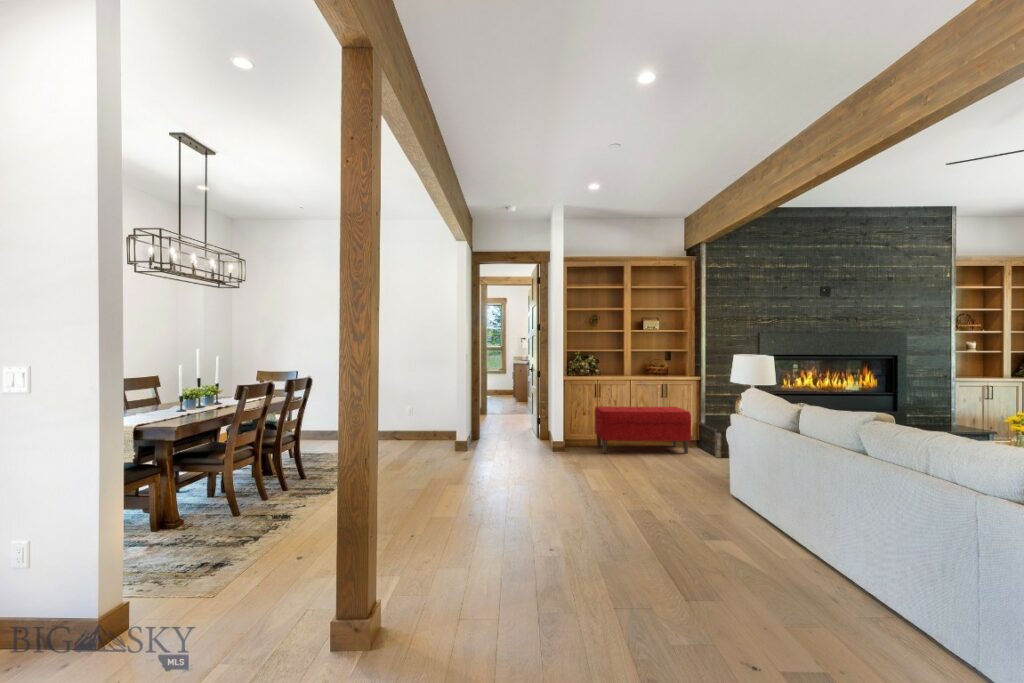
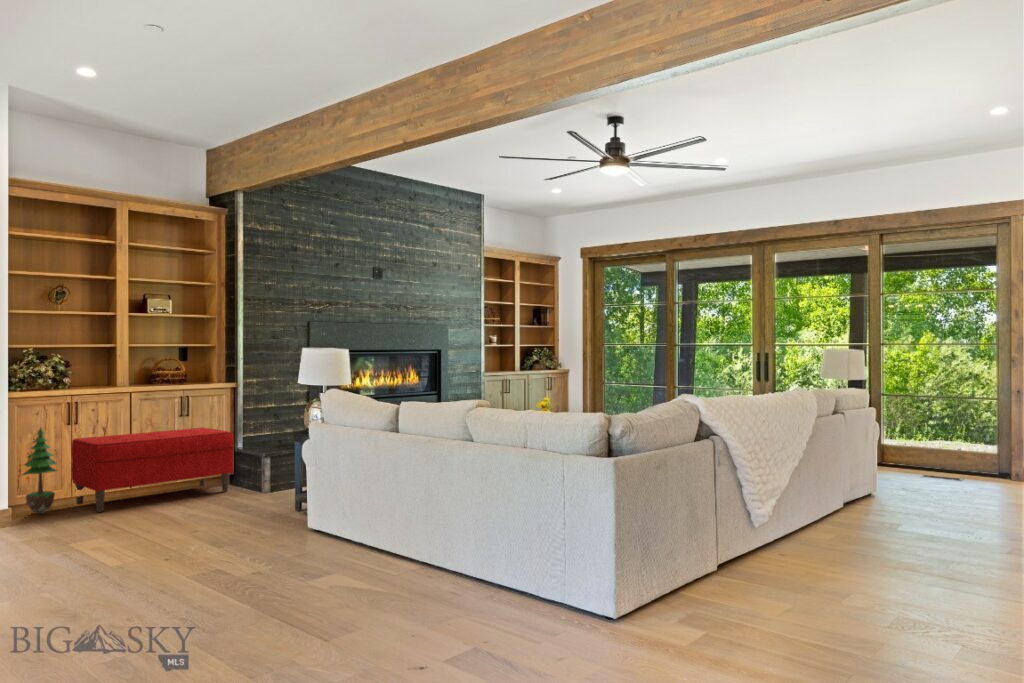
potted tree: none [566,398,585,449] -> present [23,428,57,515]

